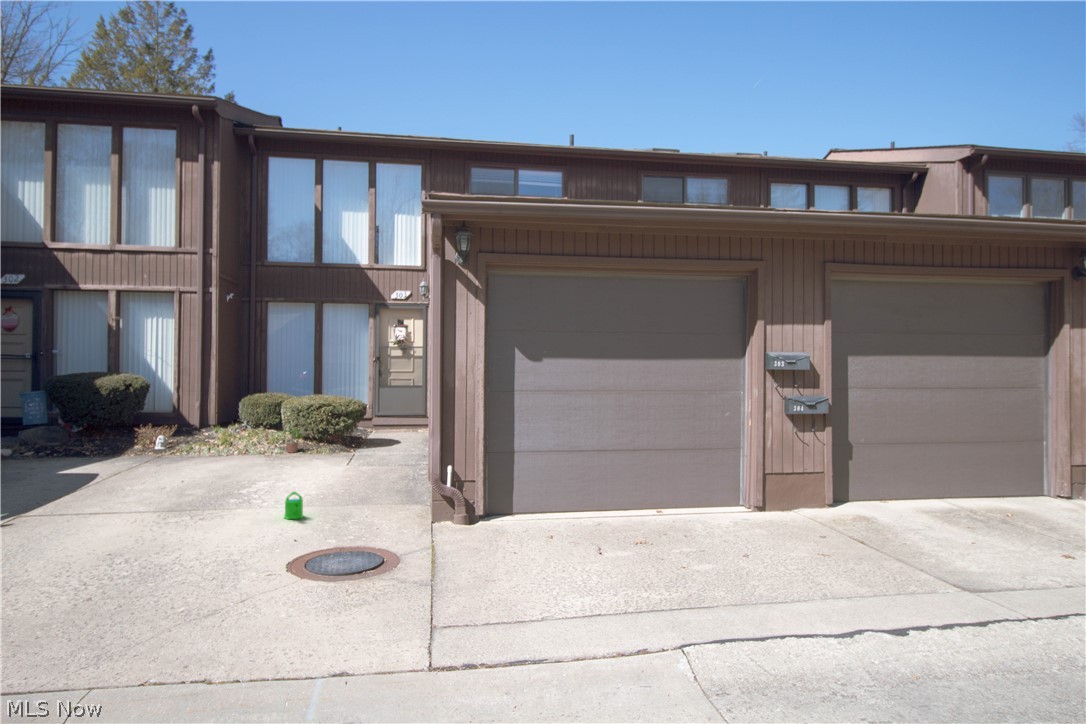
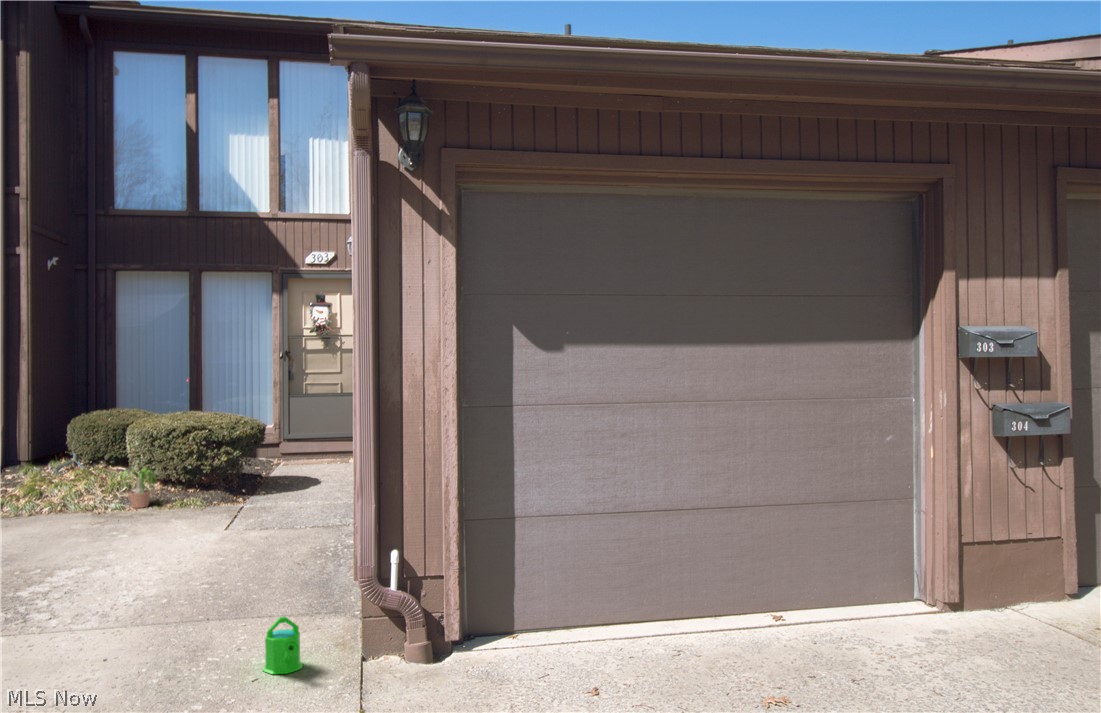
watering can: present [285,492,303,519] -> present [263,617,303,674]

